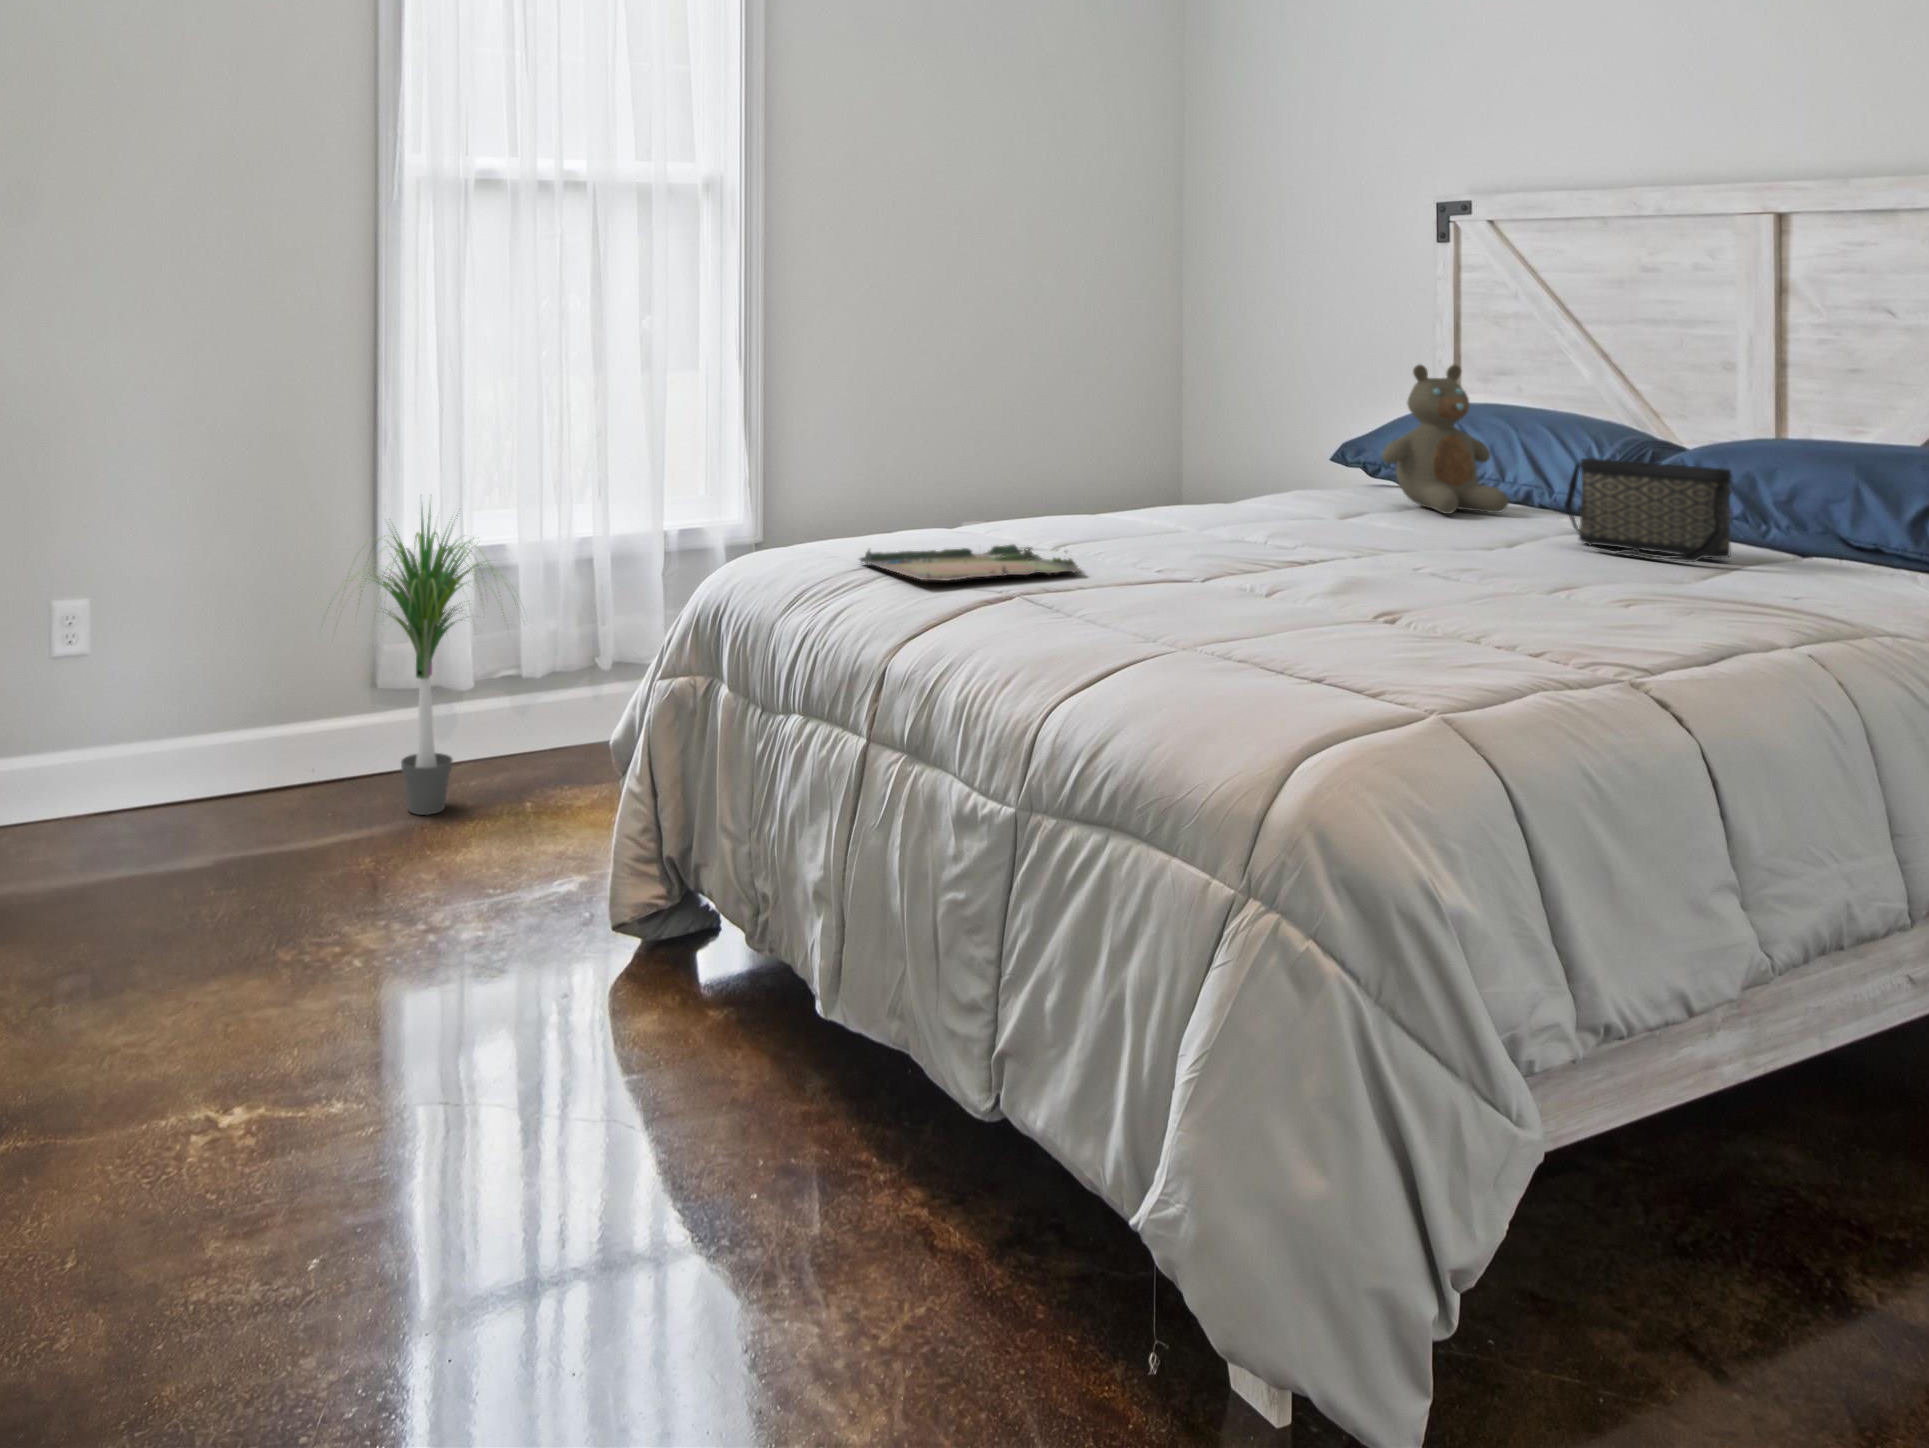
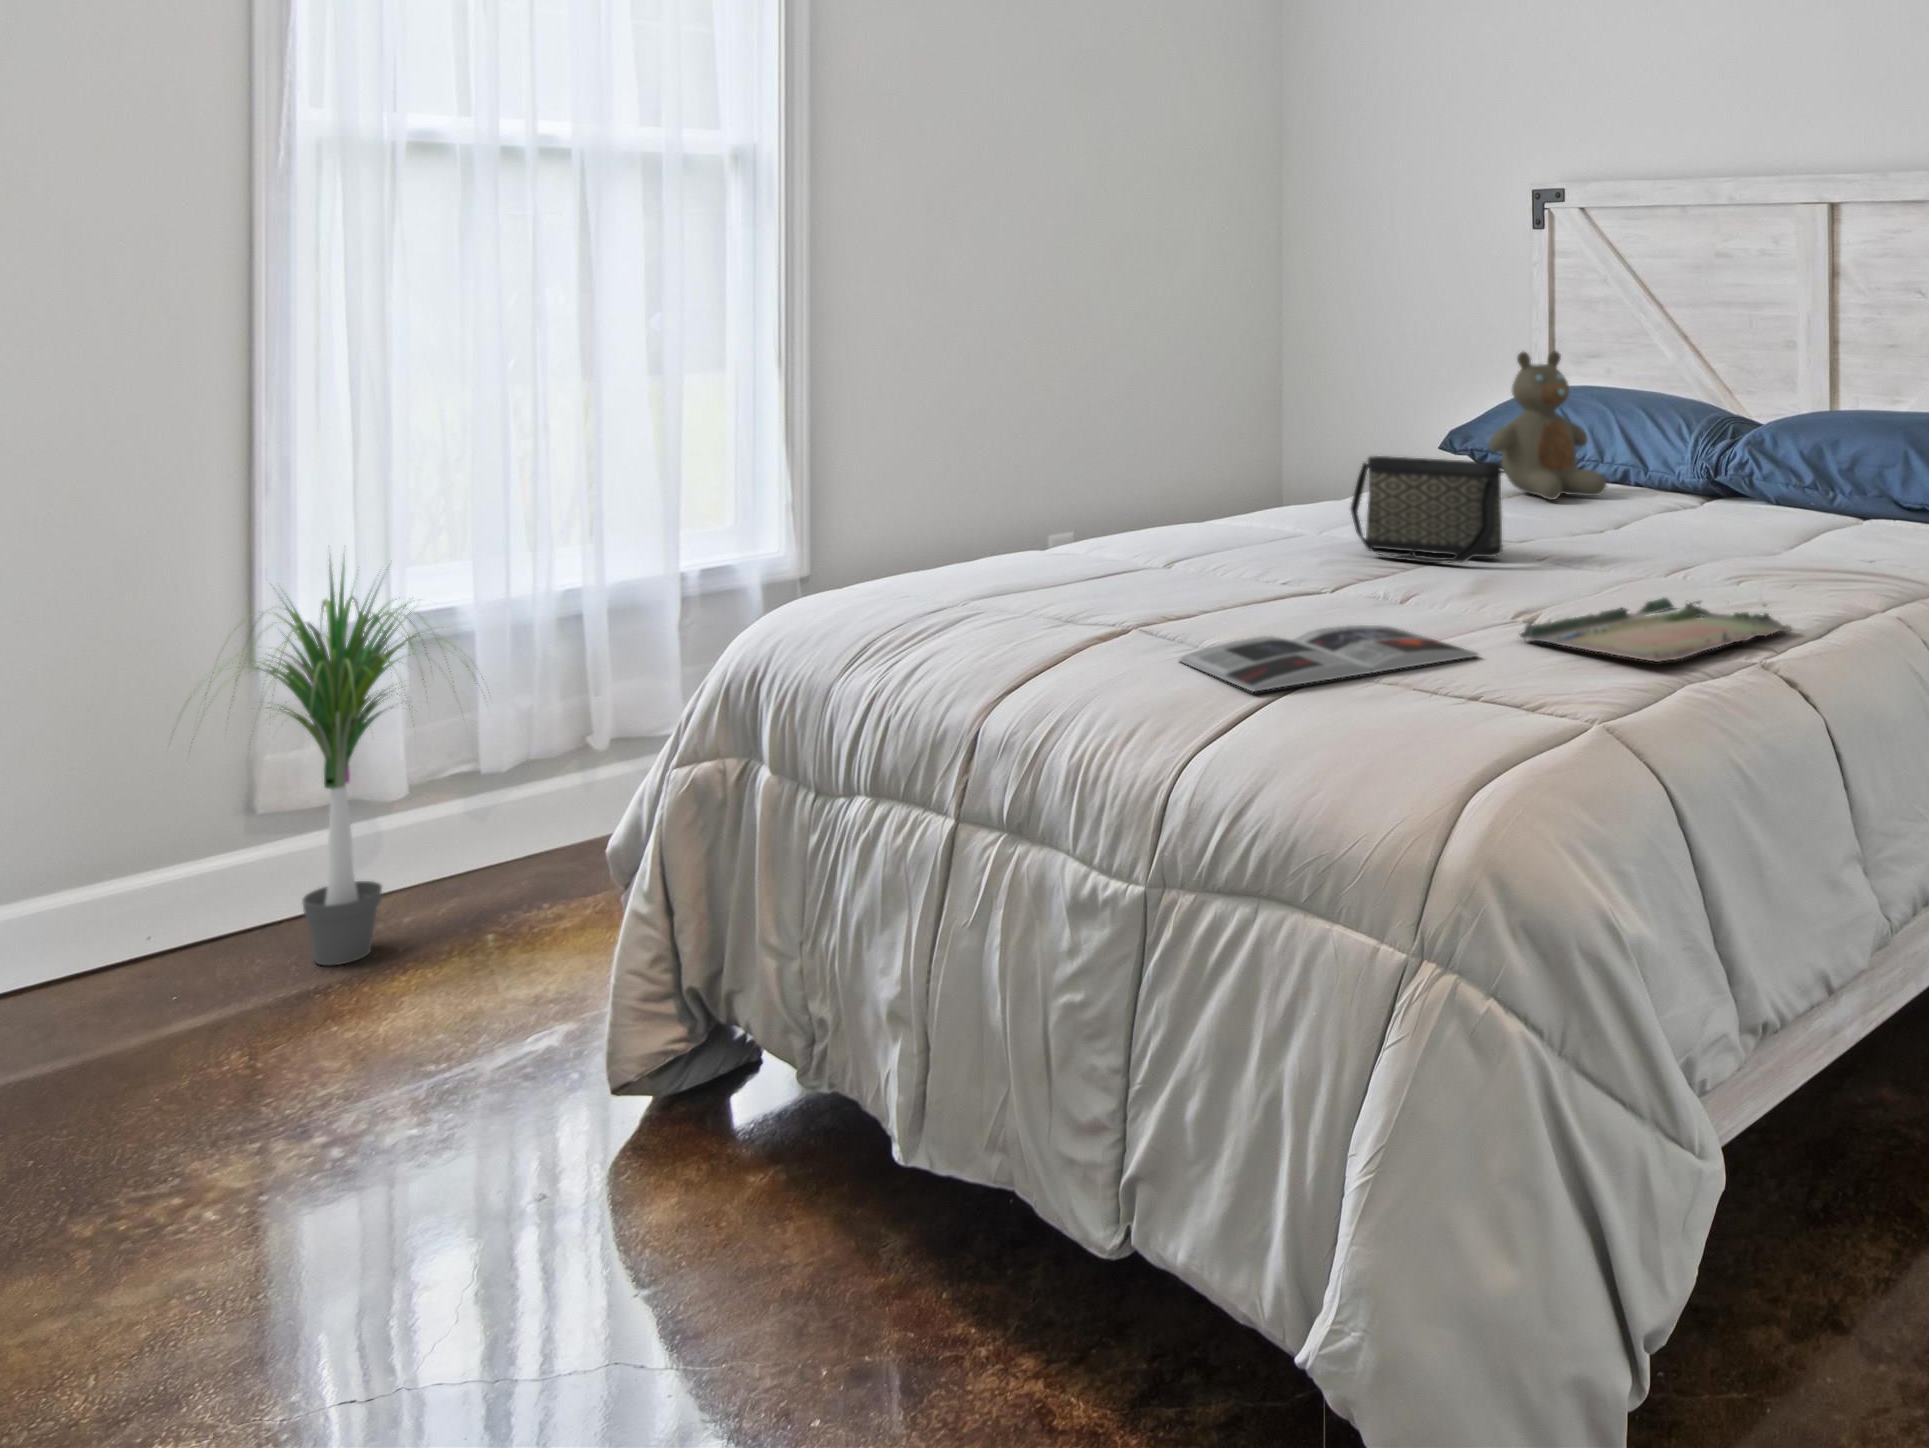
handbag: present [1565,458,1732,562] -> present [1351,456,1502,563]
tray: present [860,544,1080,581] -> present [1520,598,1792,662]
magazine: none [1054,609,1335,655] -> present [1179,625,1480,691]

